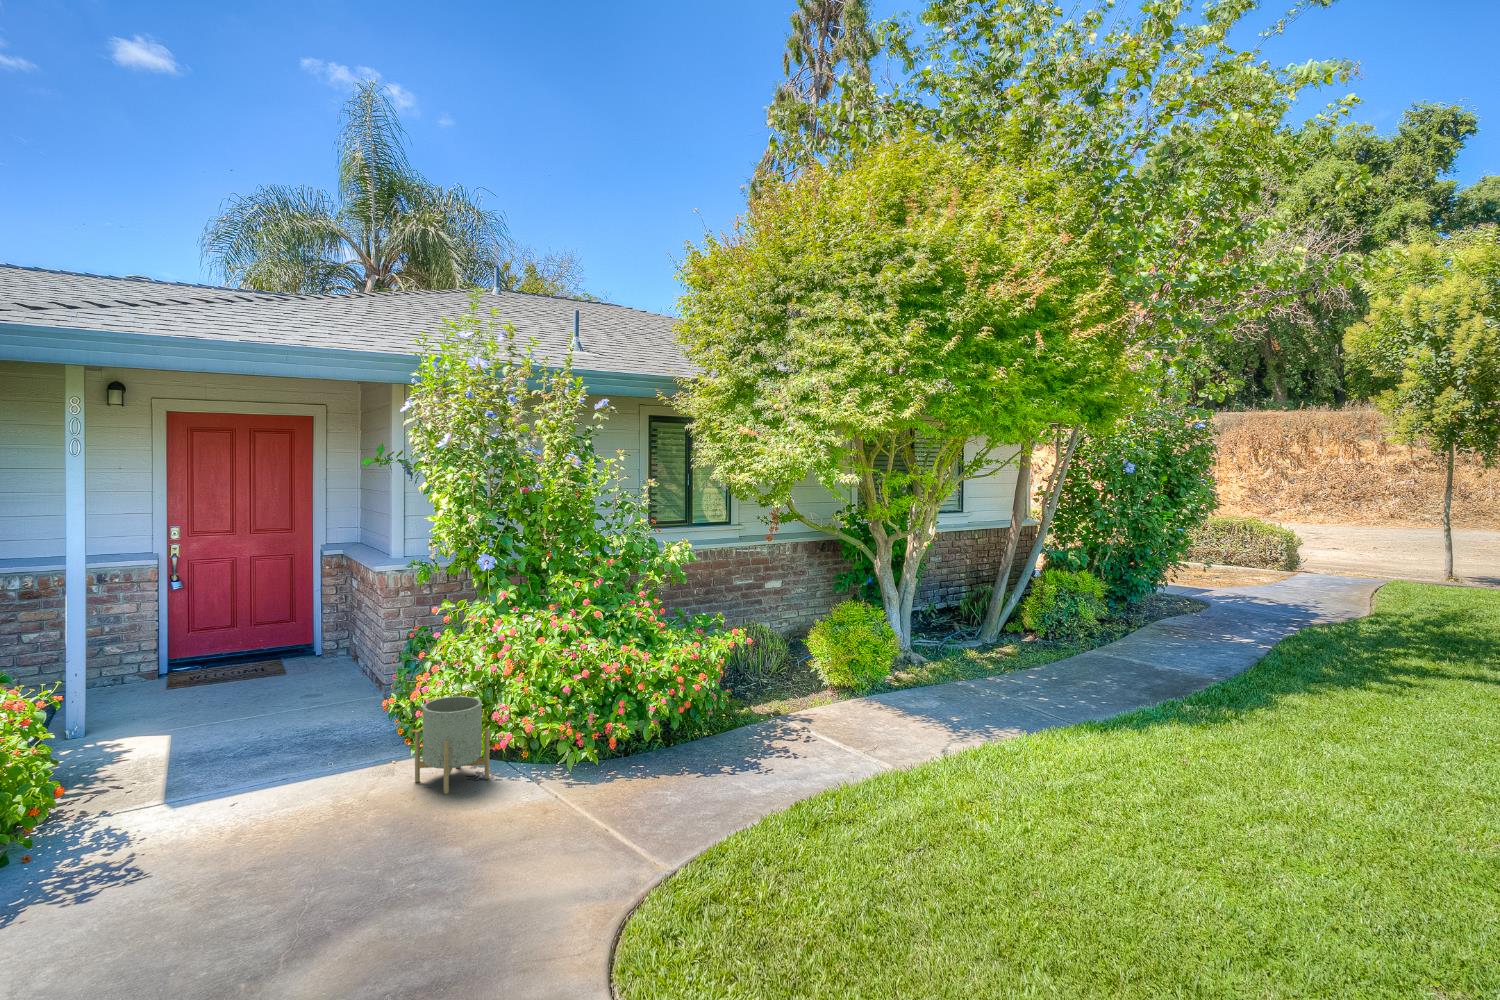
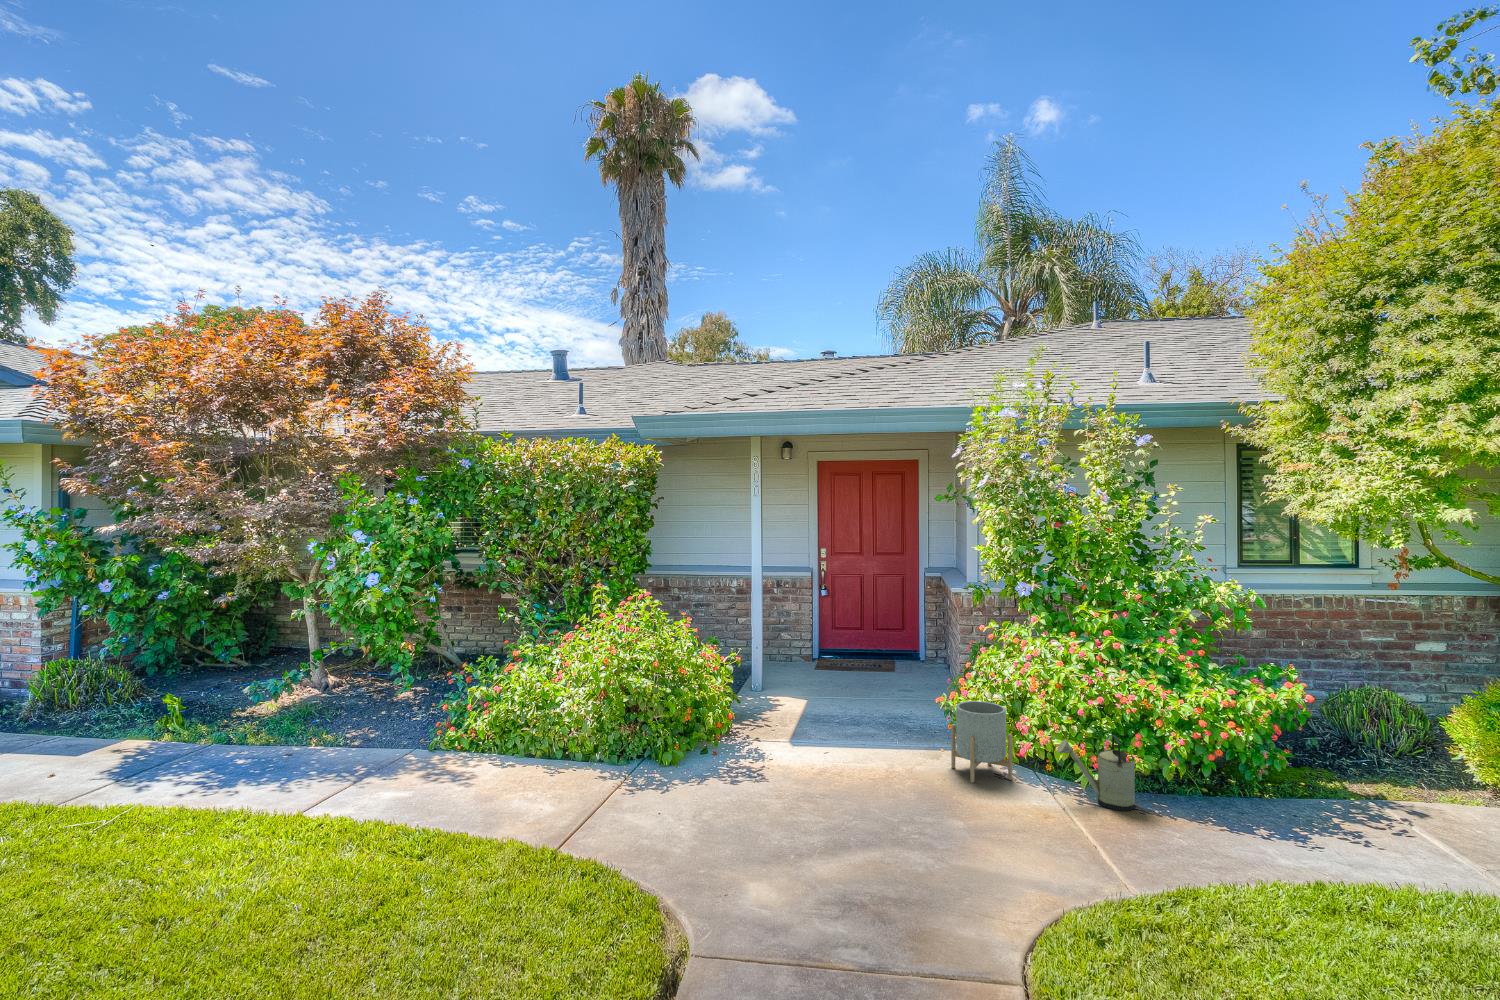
watering can: none [542,706,623,782] -> present [1057,735,1143,811]

